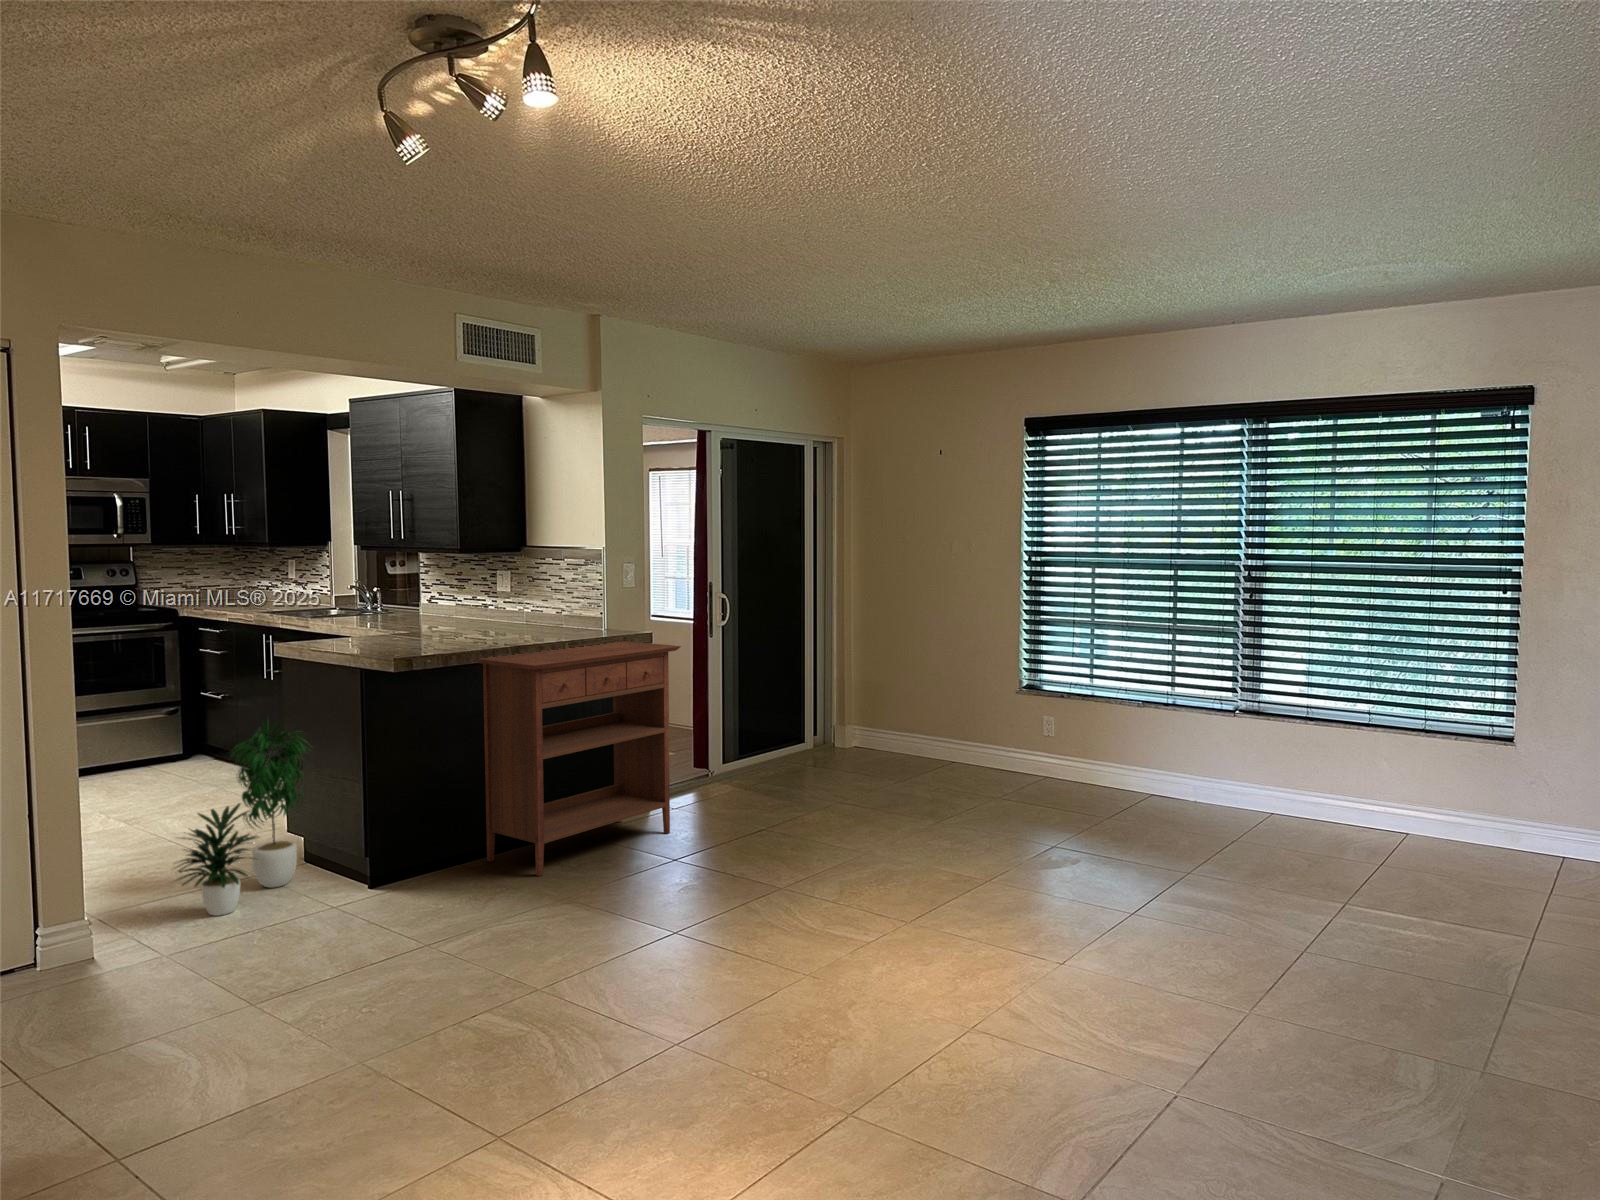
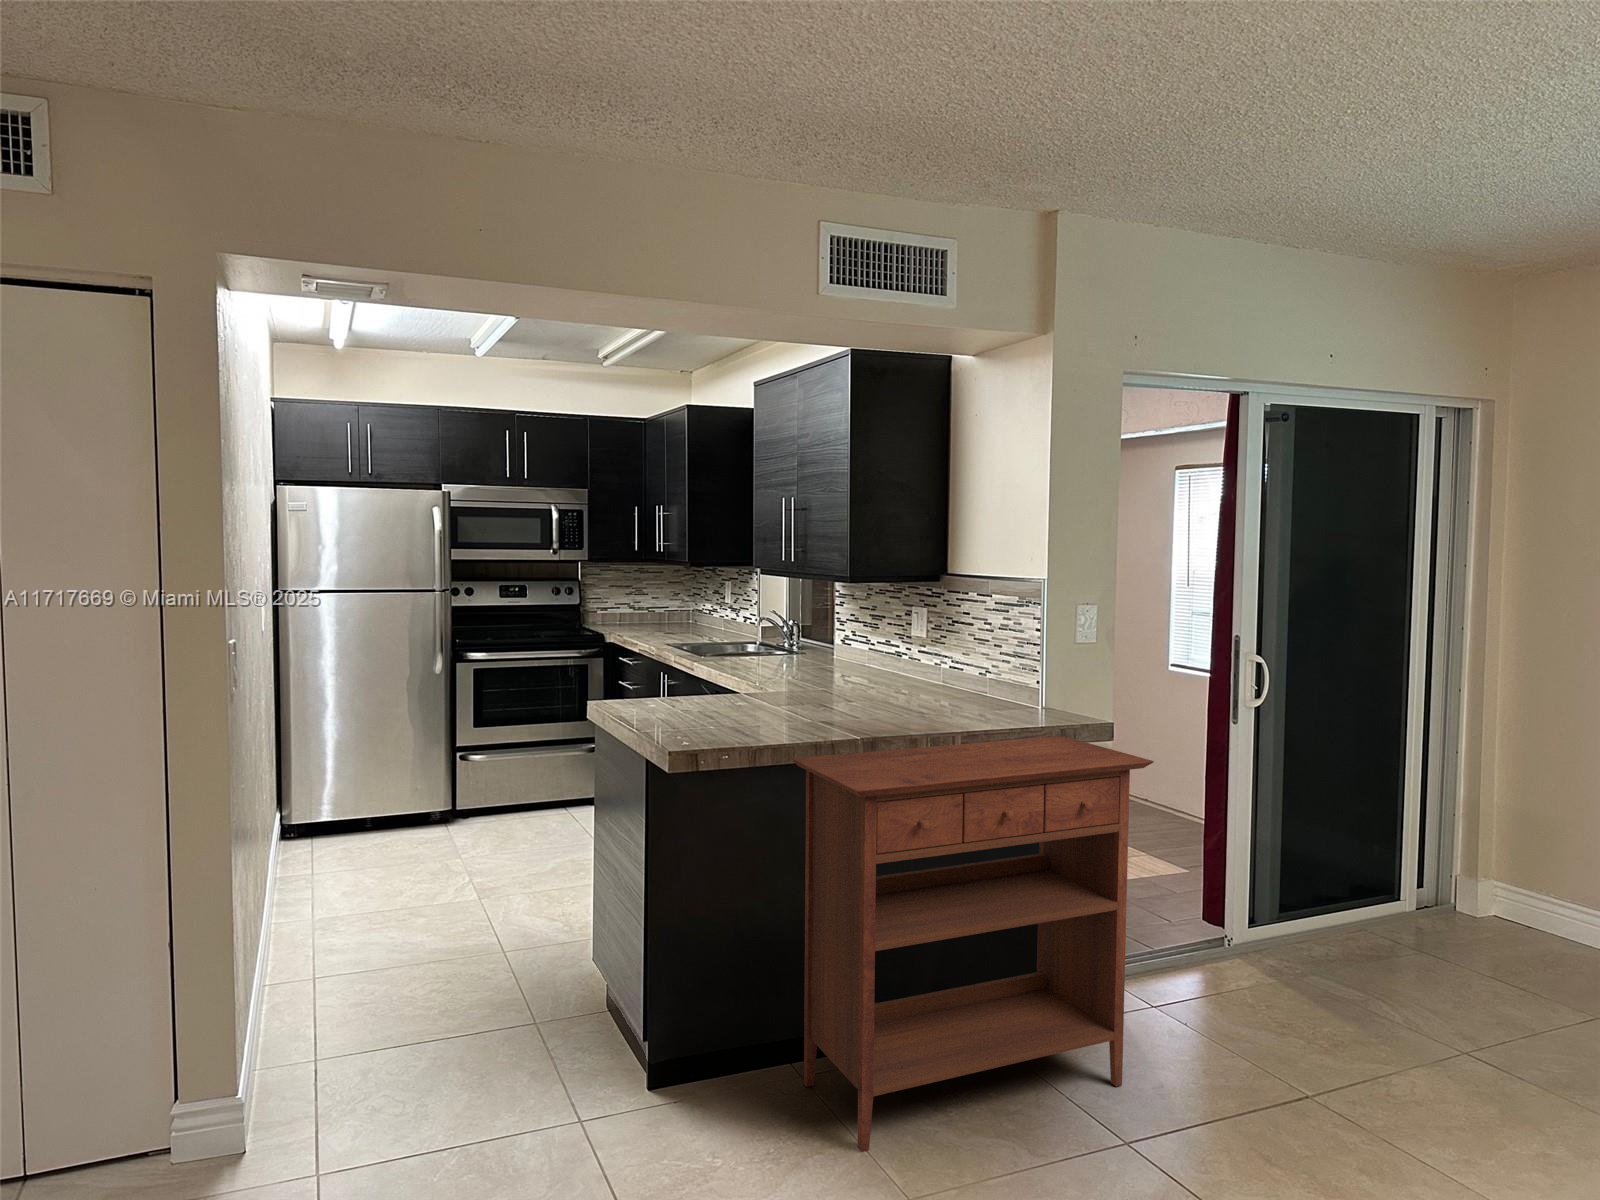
potted plant: present [173,719,308,916] -> none [342,815,569,1115]

